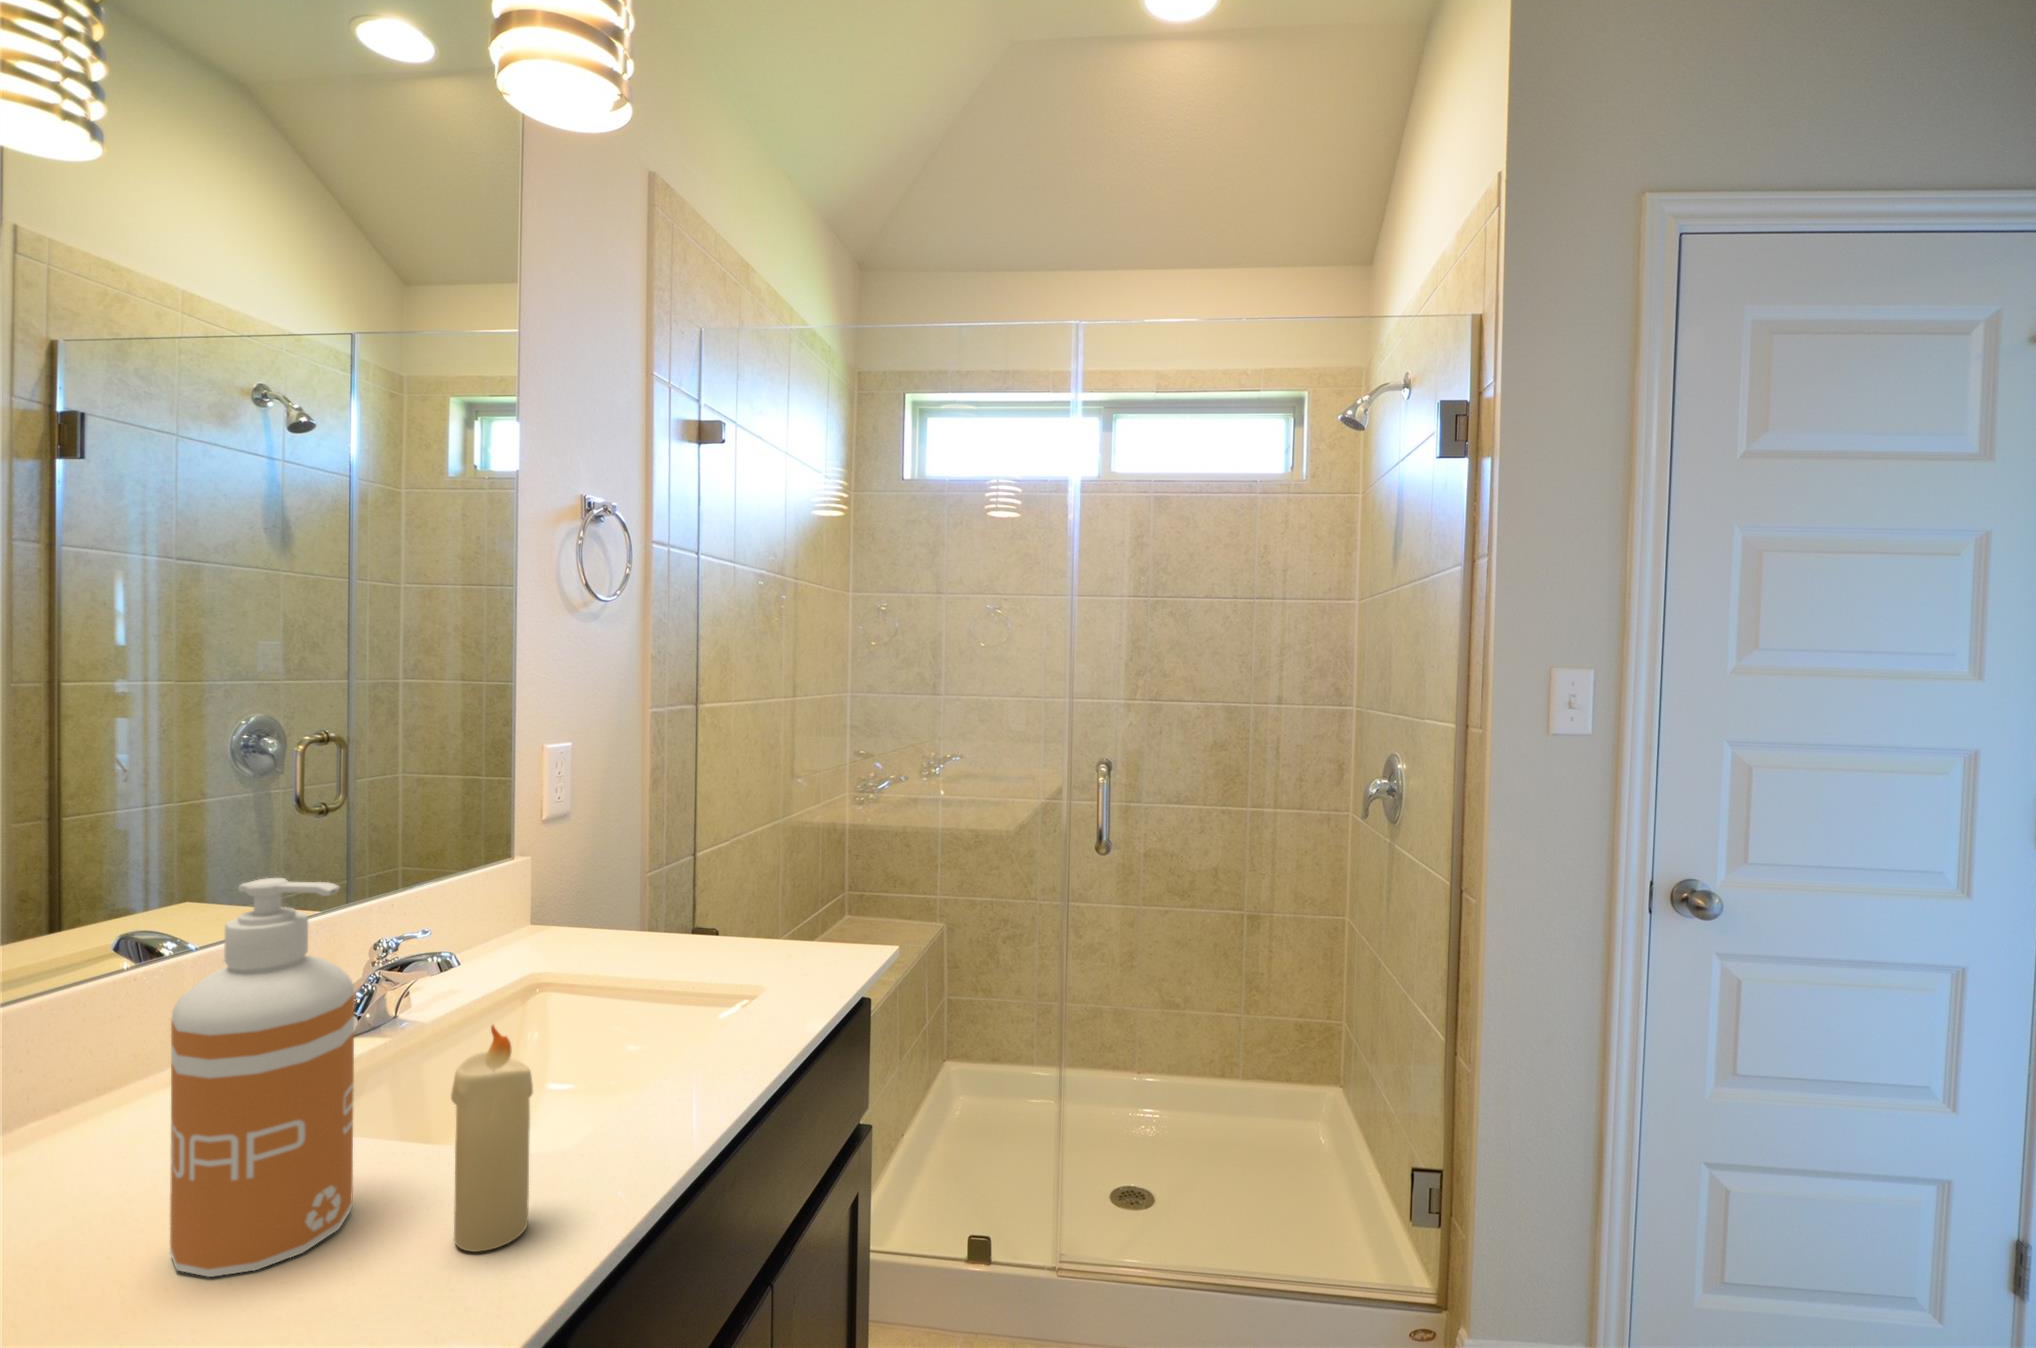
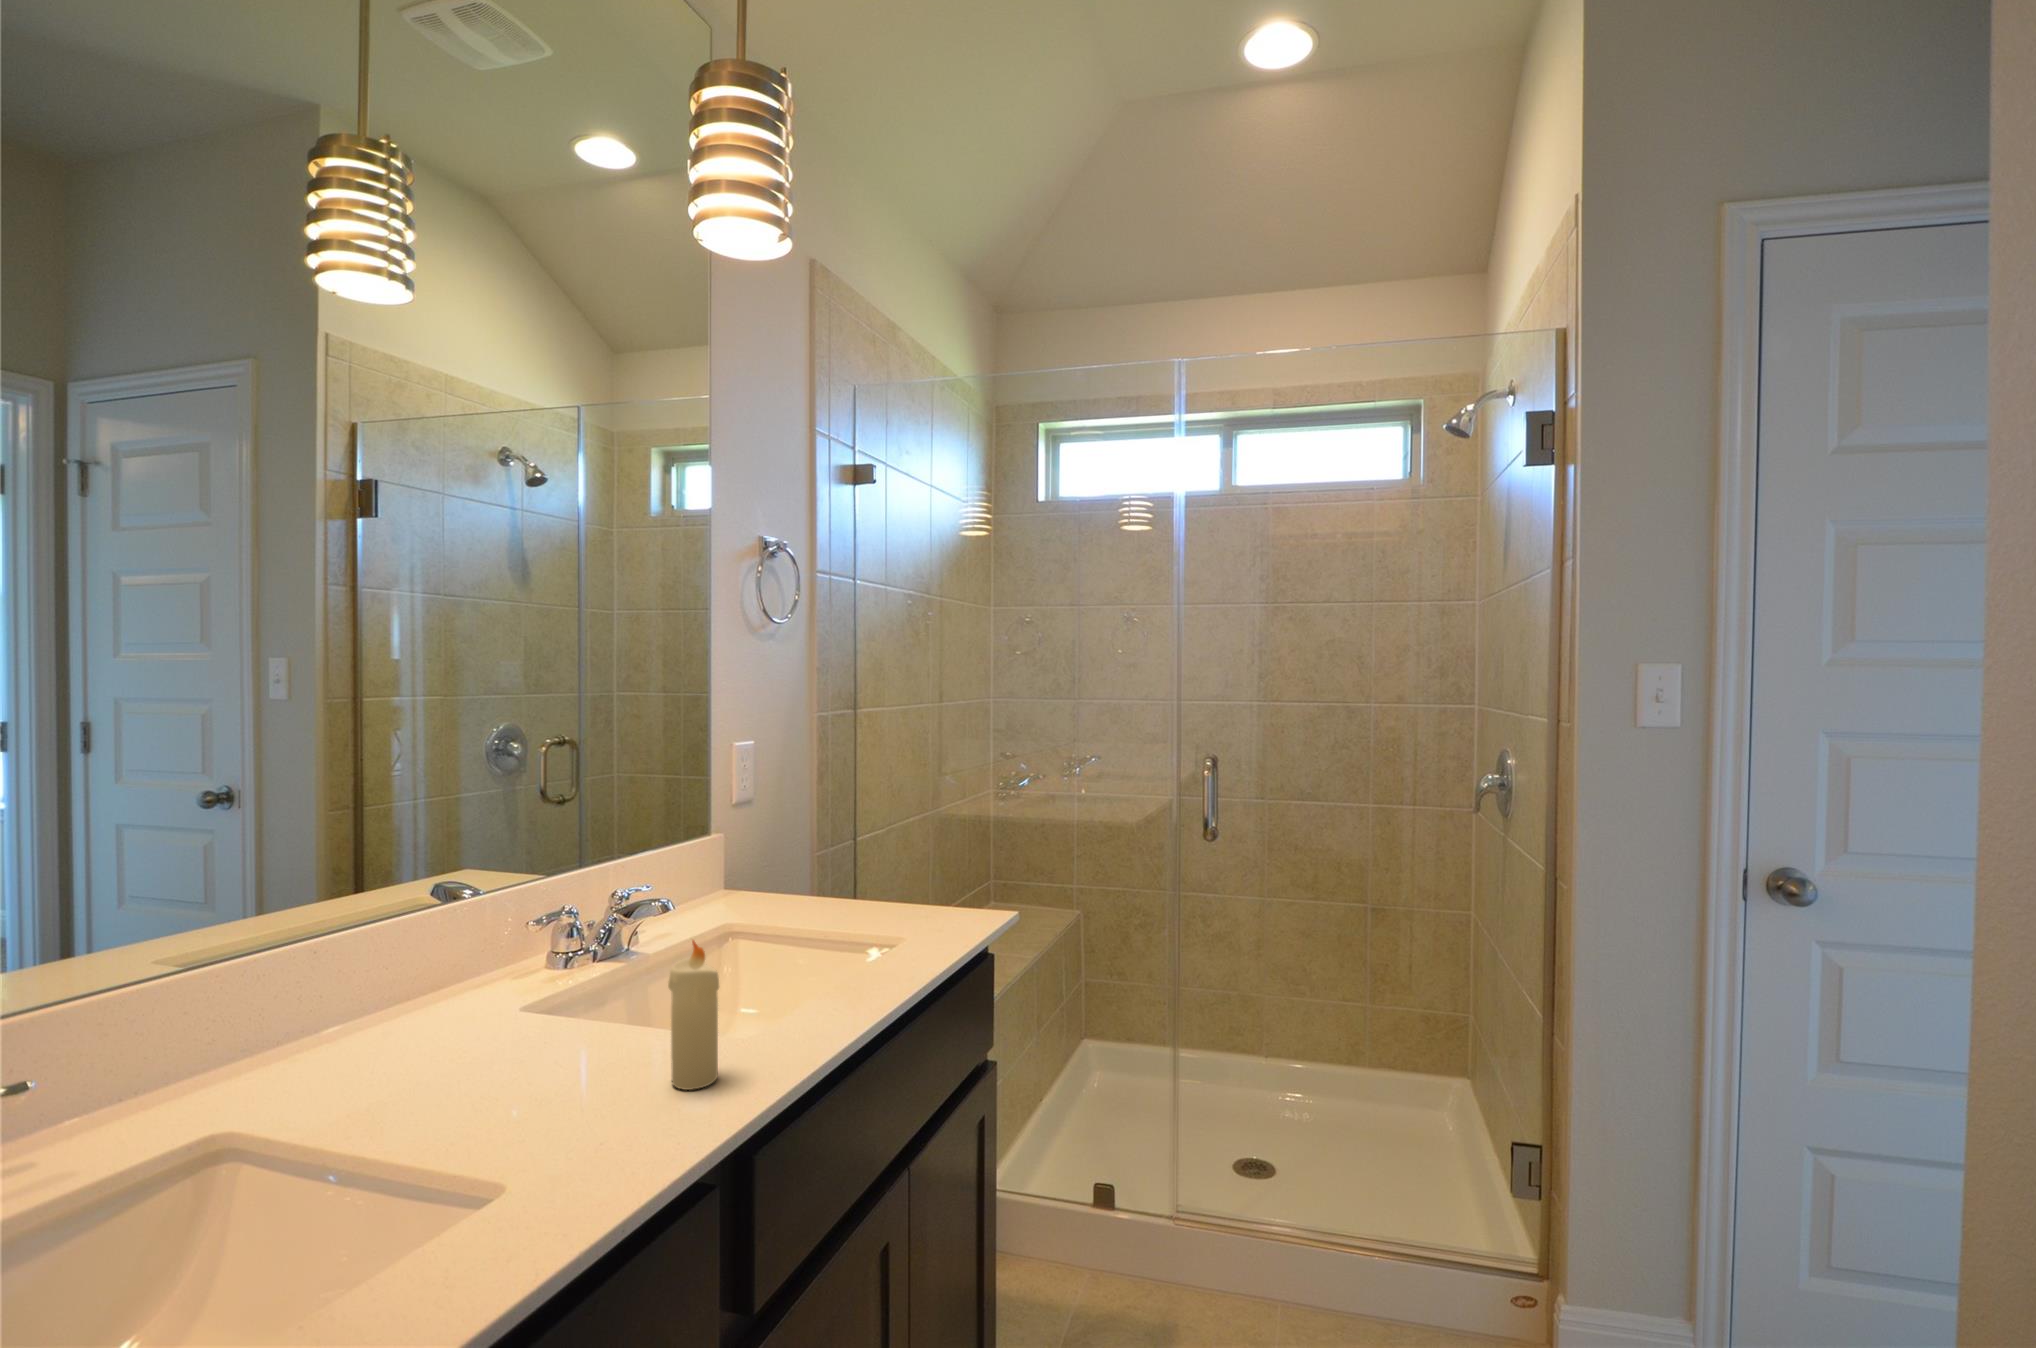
soap dispenser: present [170,878,354,1277] -> none [502,837,609,1091]

